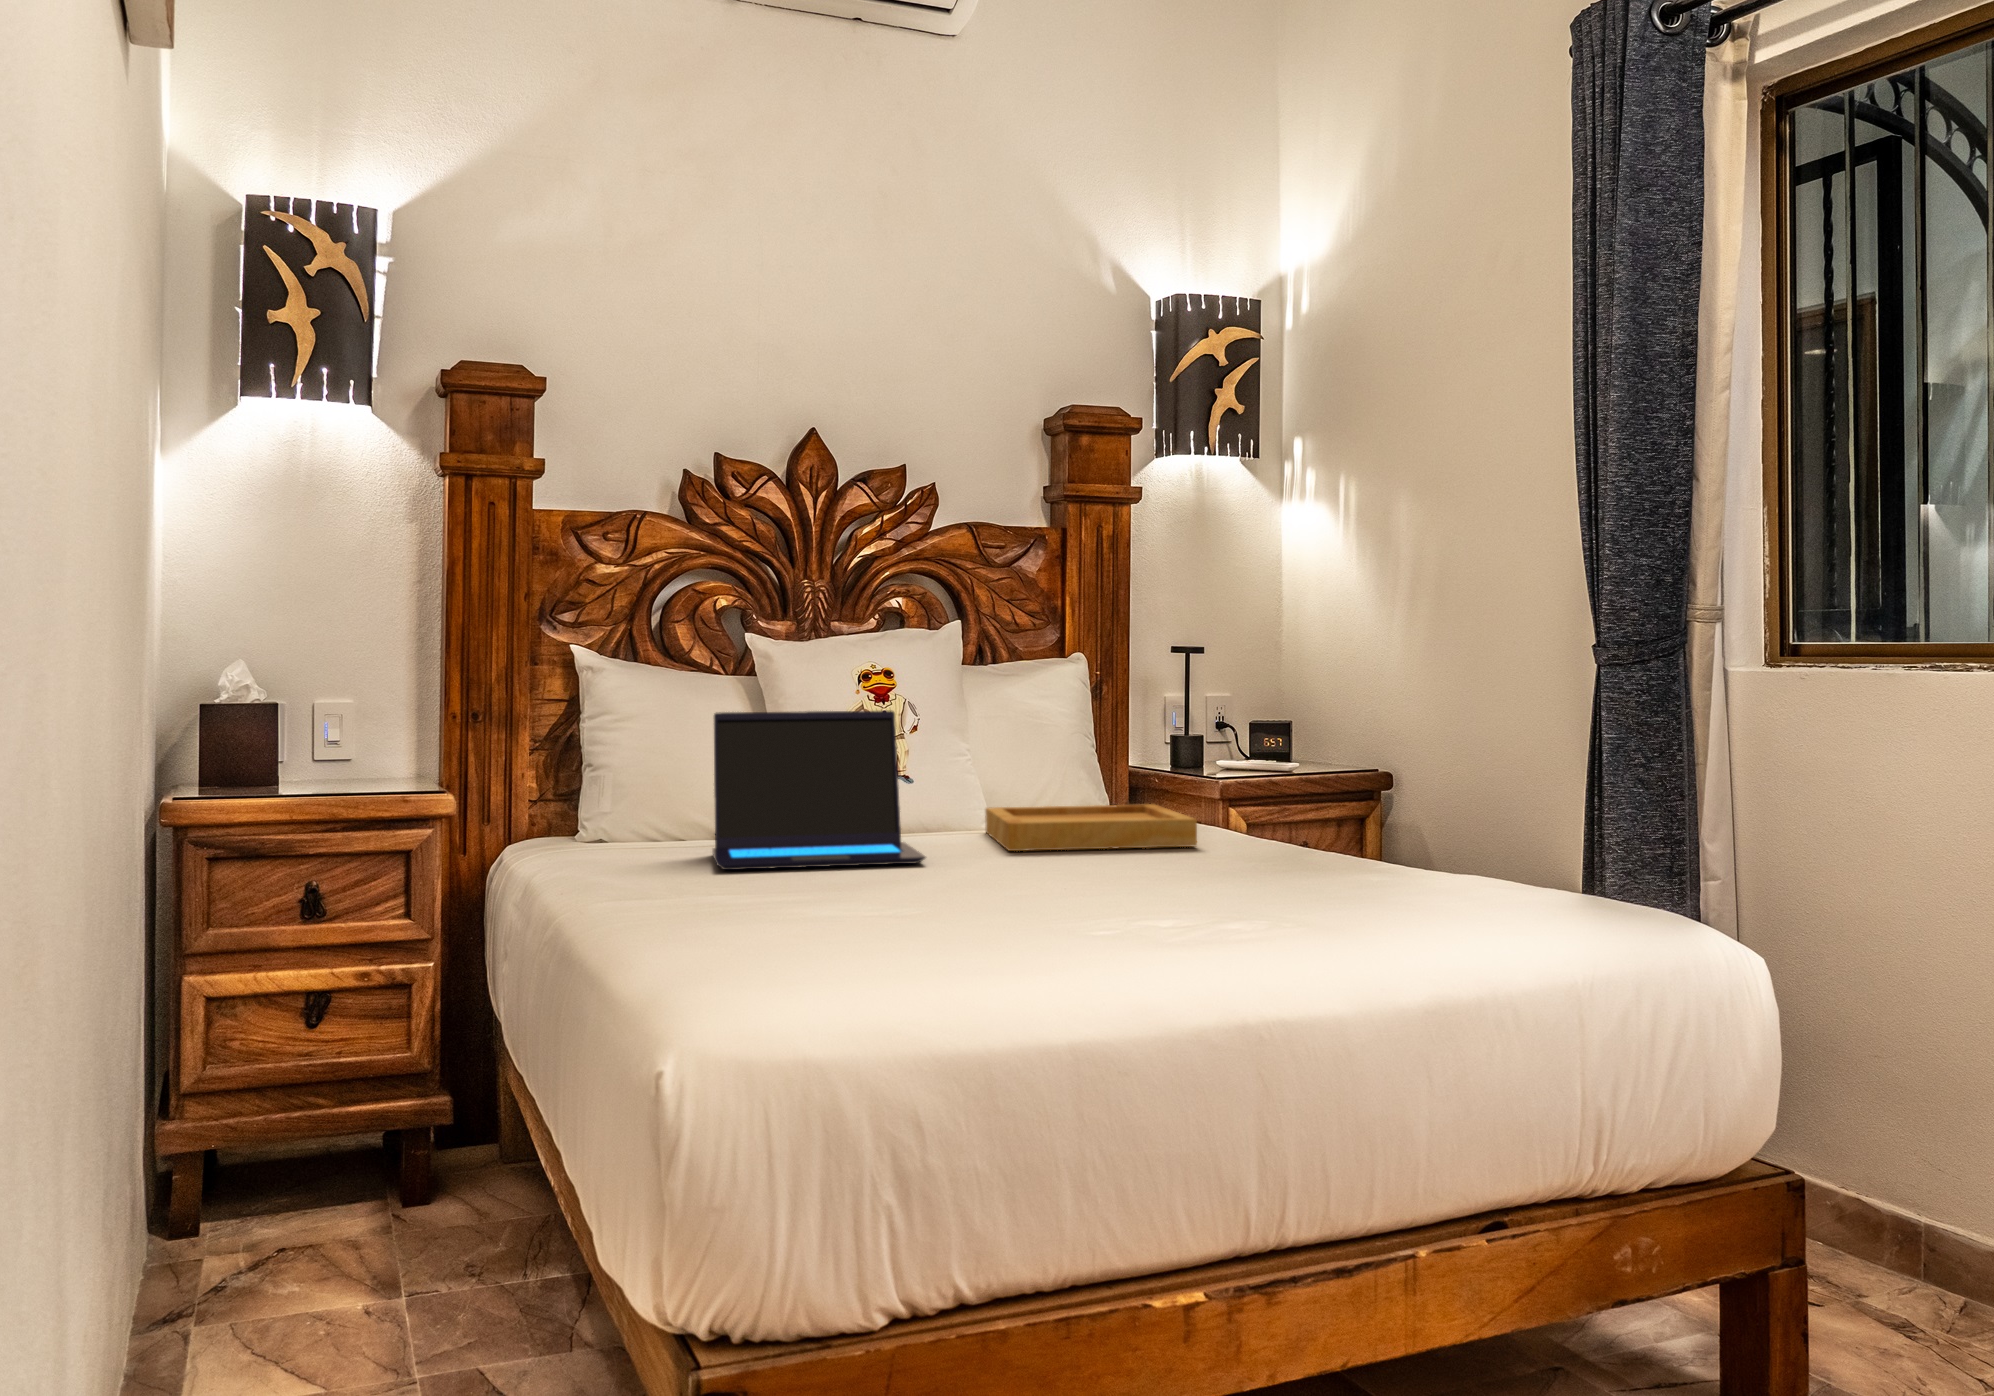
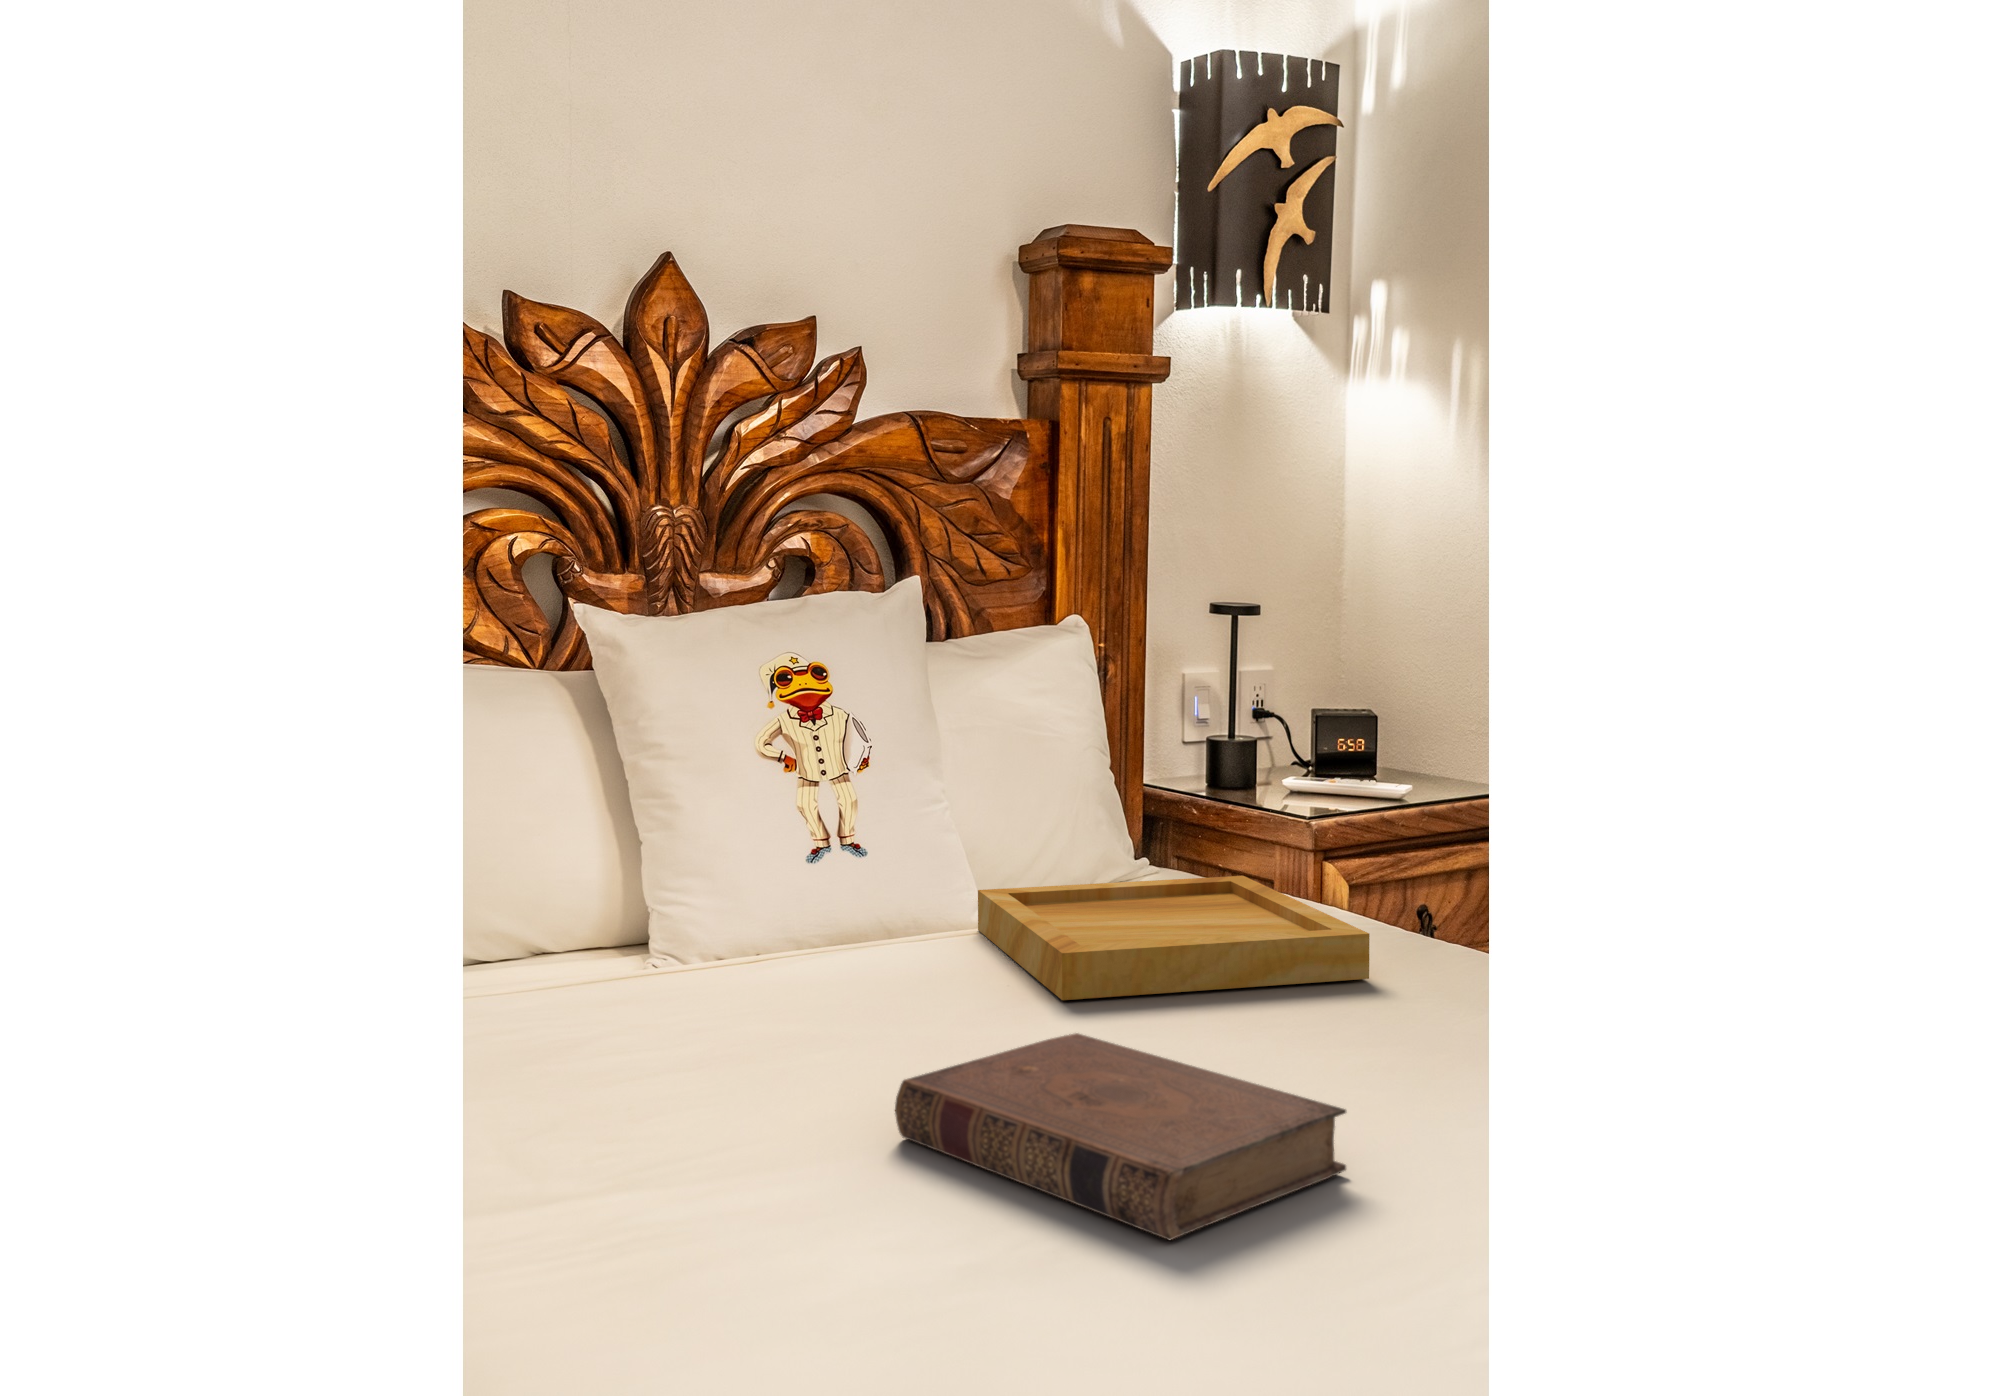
laptop: present [712,711,926,870] -> none [535,747,946,1087]
book: none [878,843,1099,904] -> present [895,1033,1346,1240]

